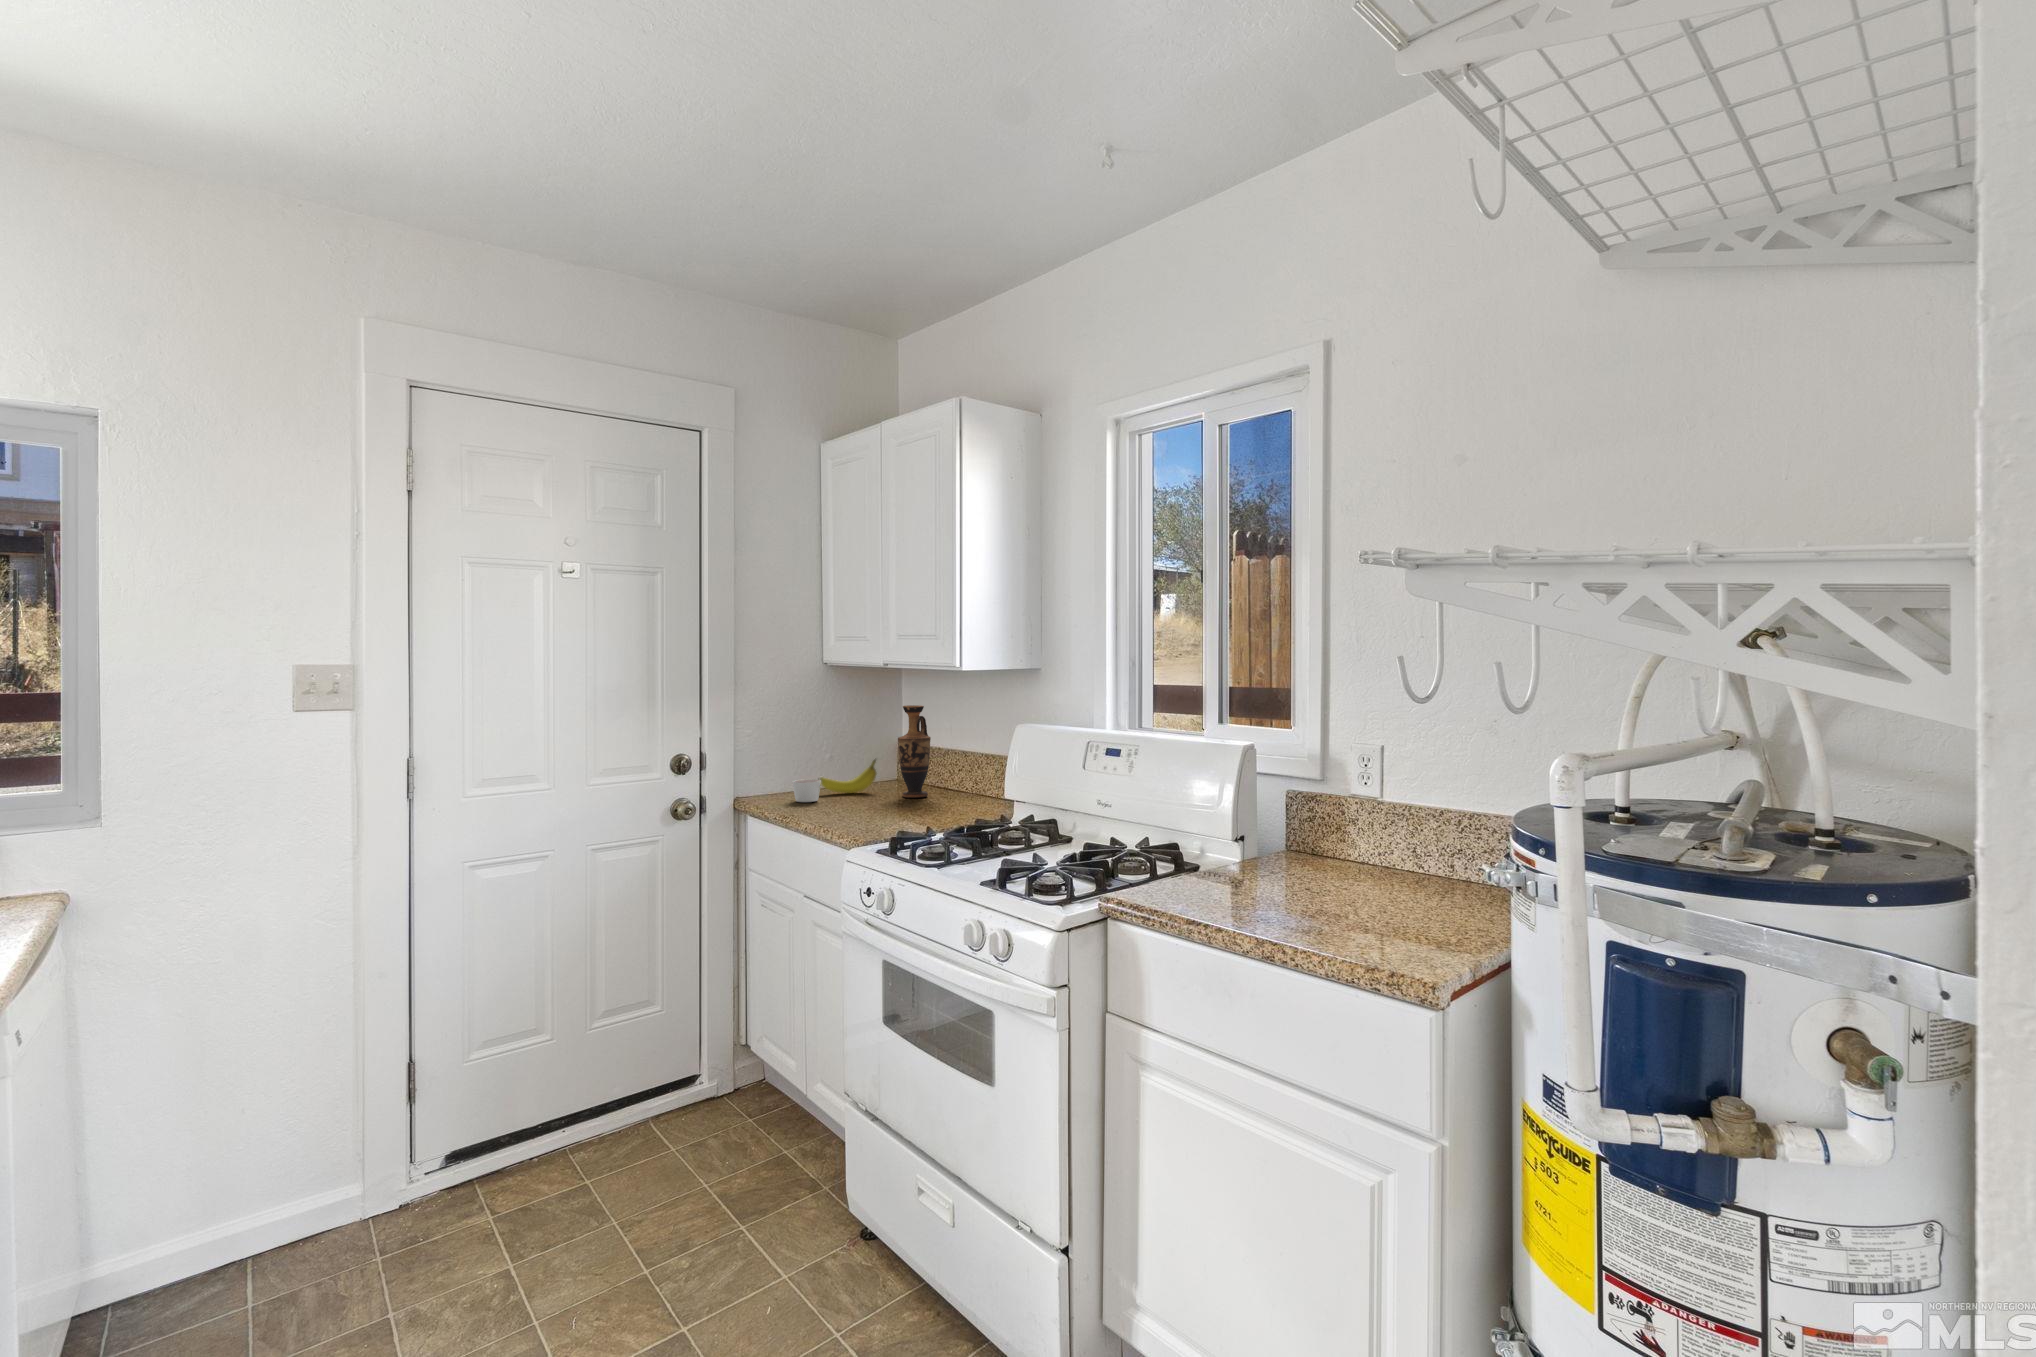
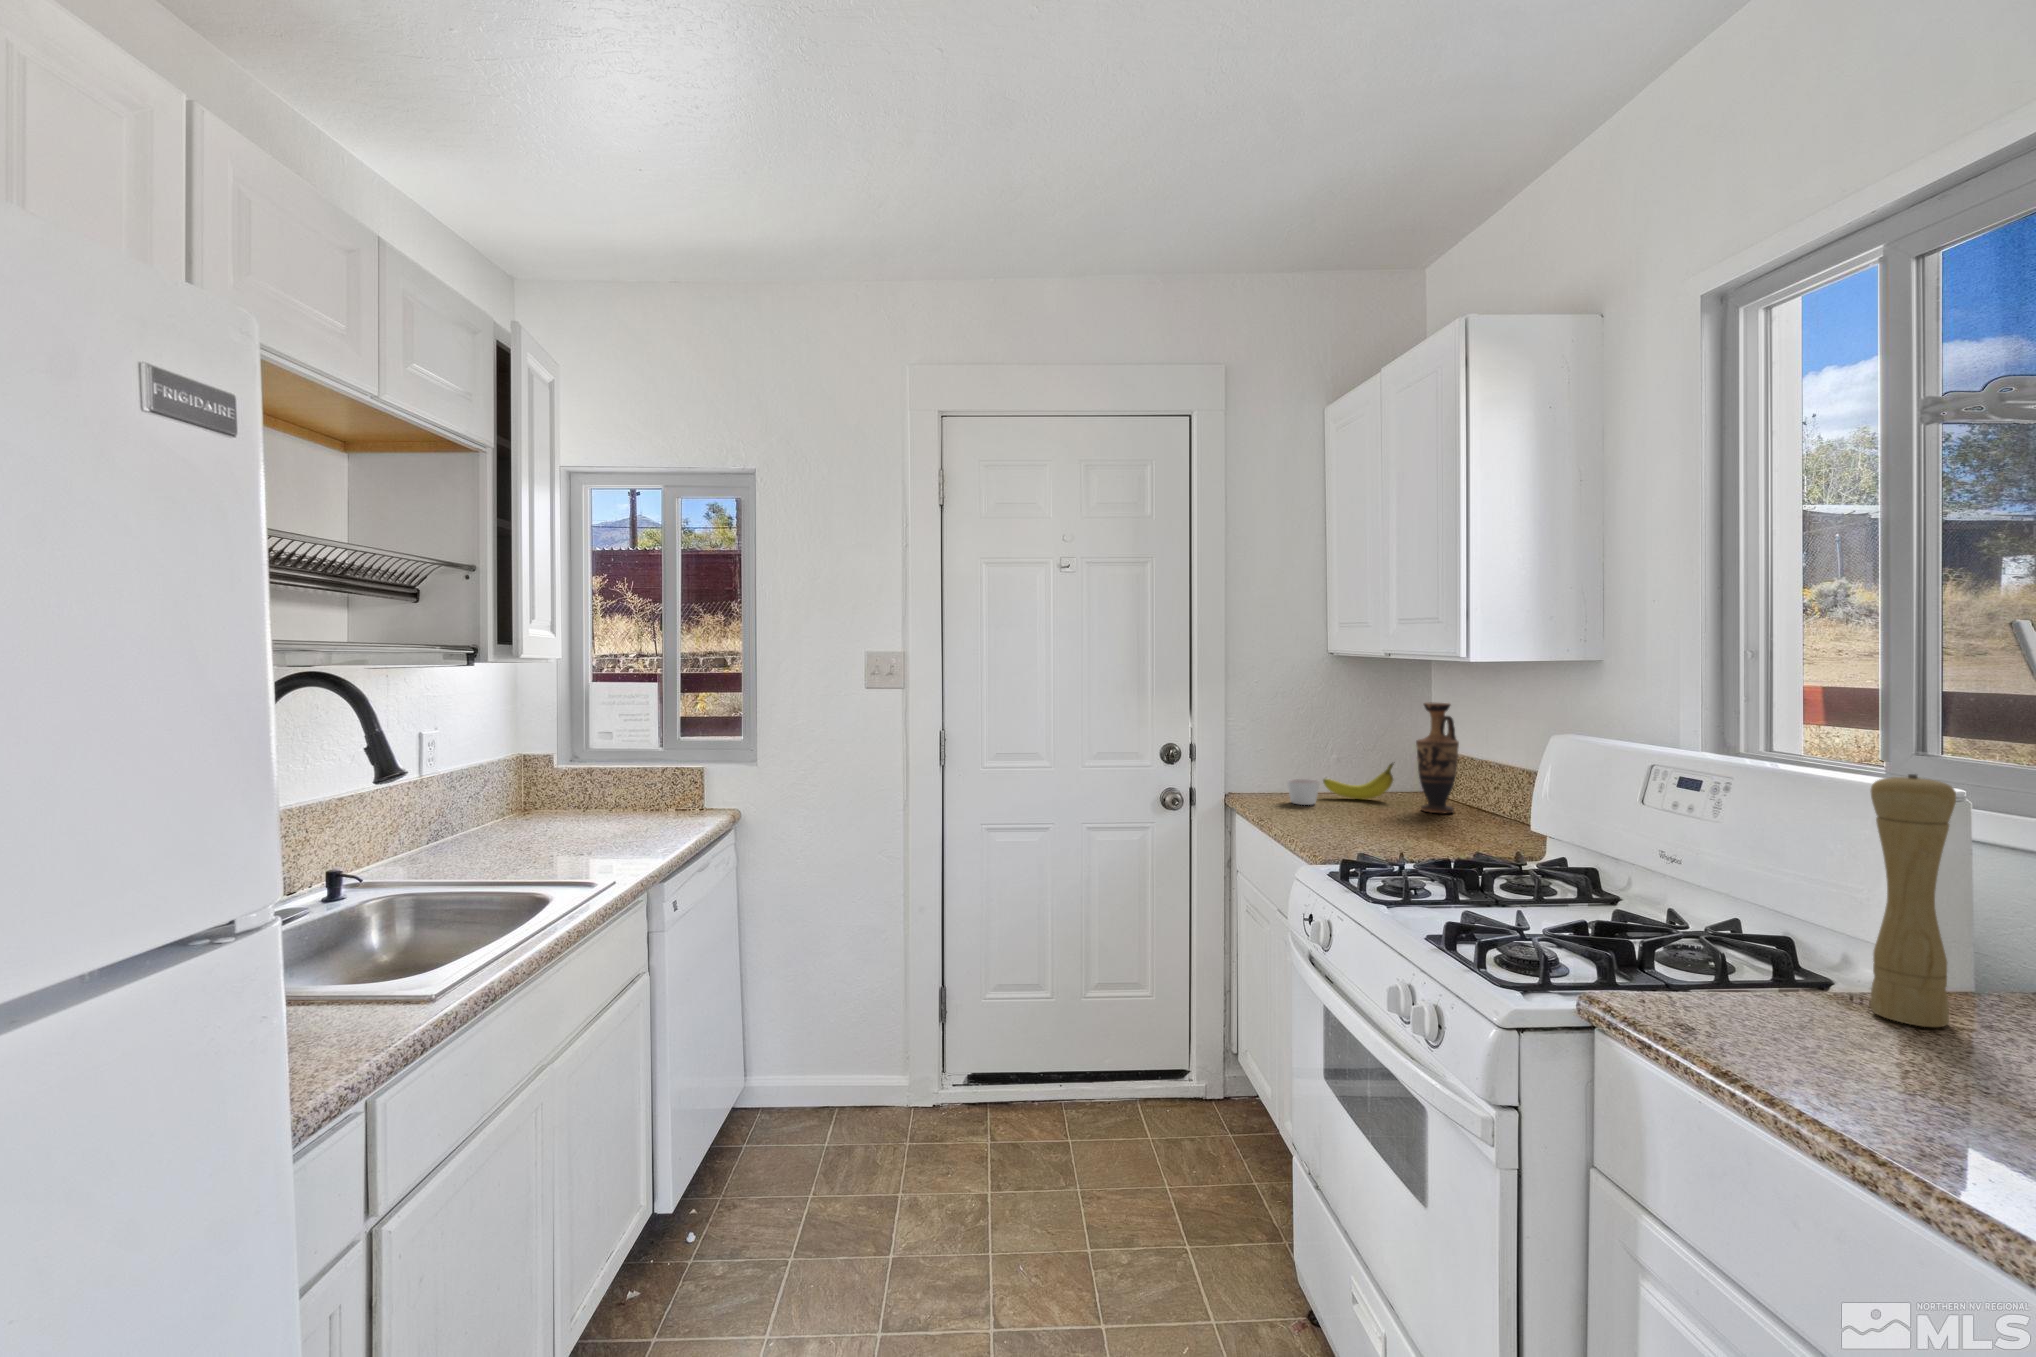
pepper mill: none [1227,733,1264,881] -> present [1870,774,1956,1027]

